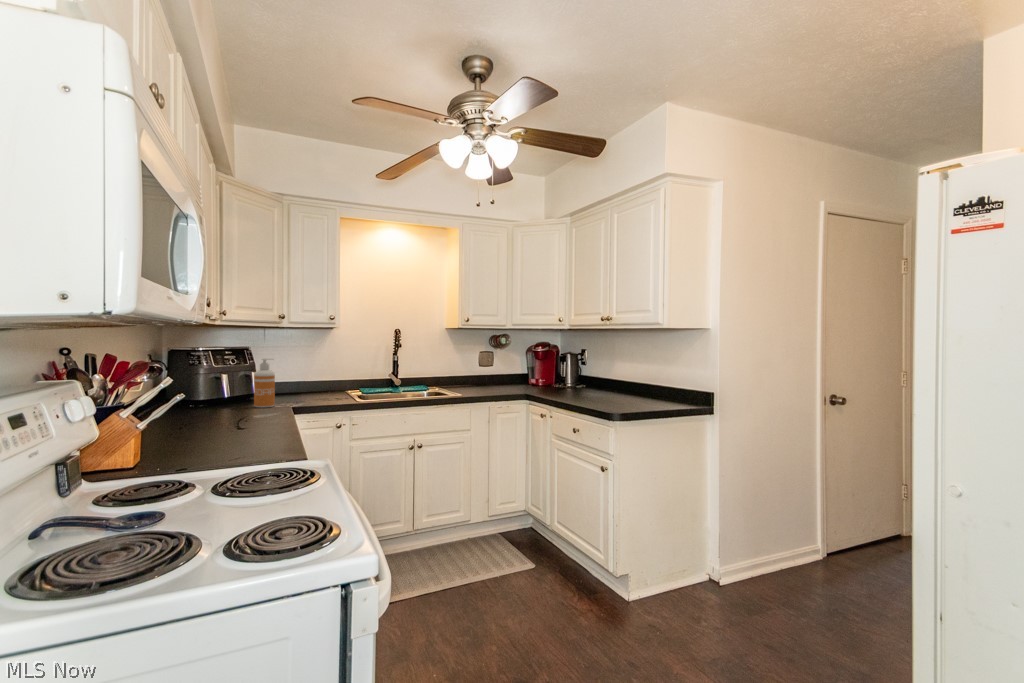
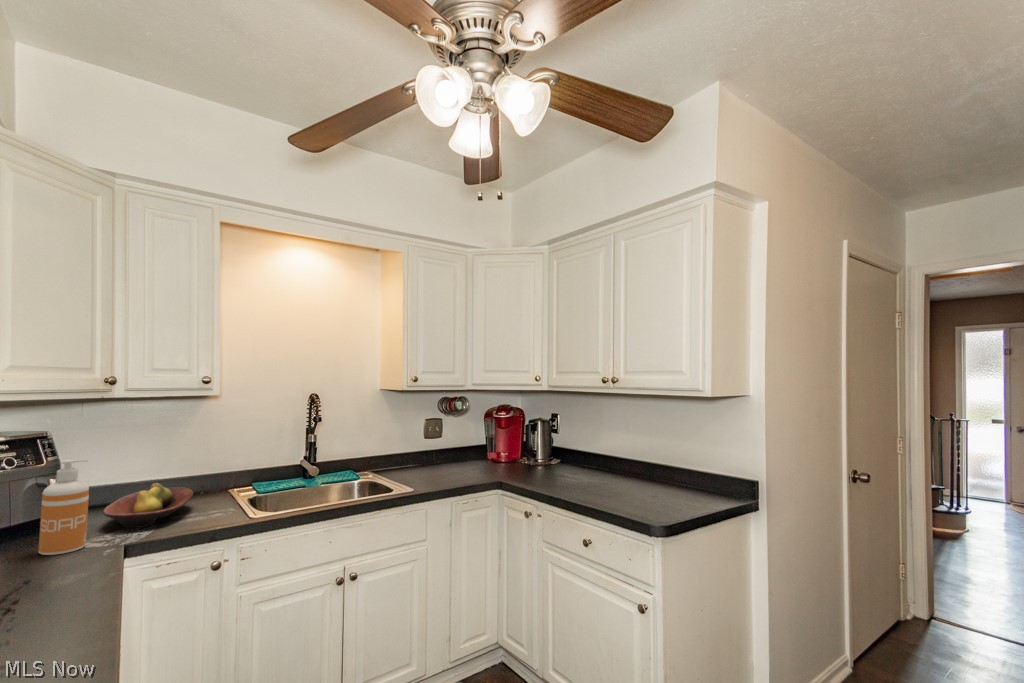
fruit bowl: none [279,380,325,403] -> present [103,483,193,528]

